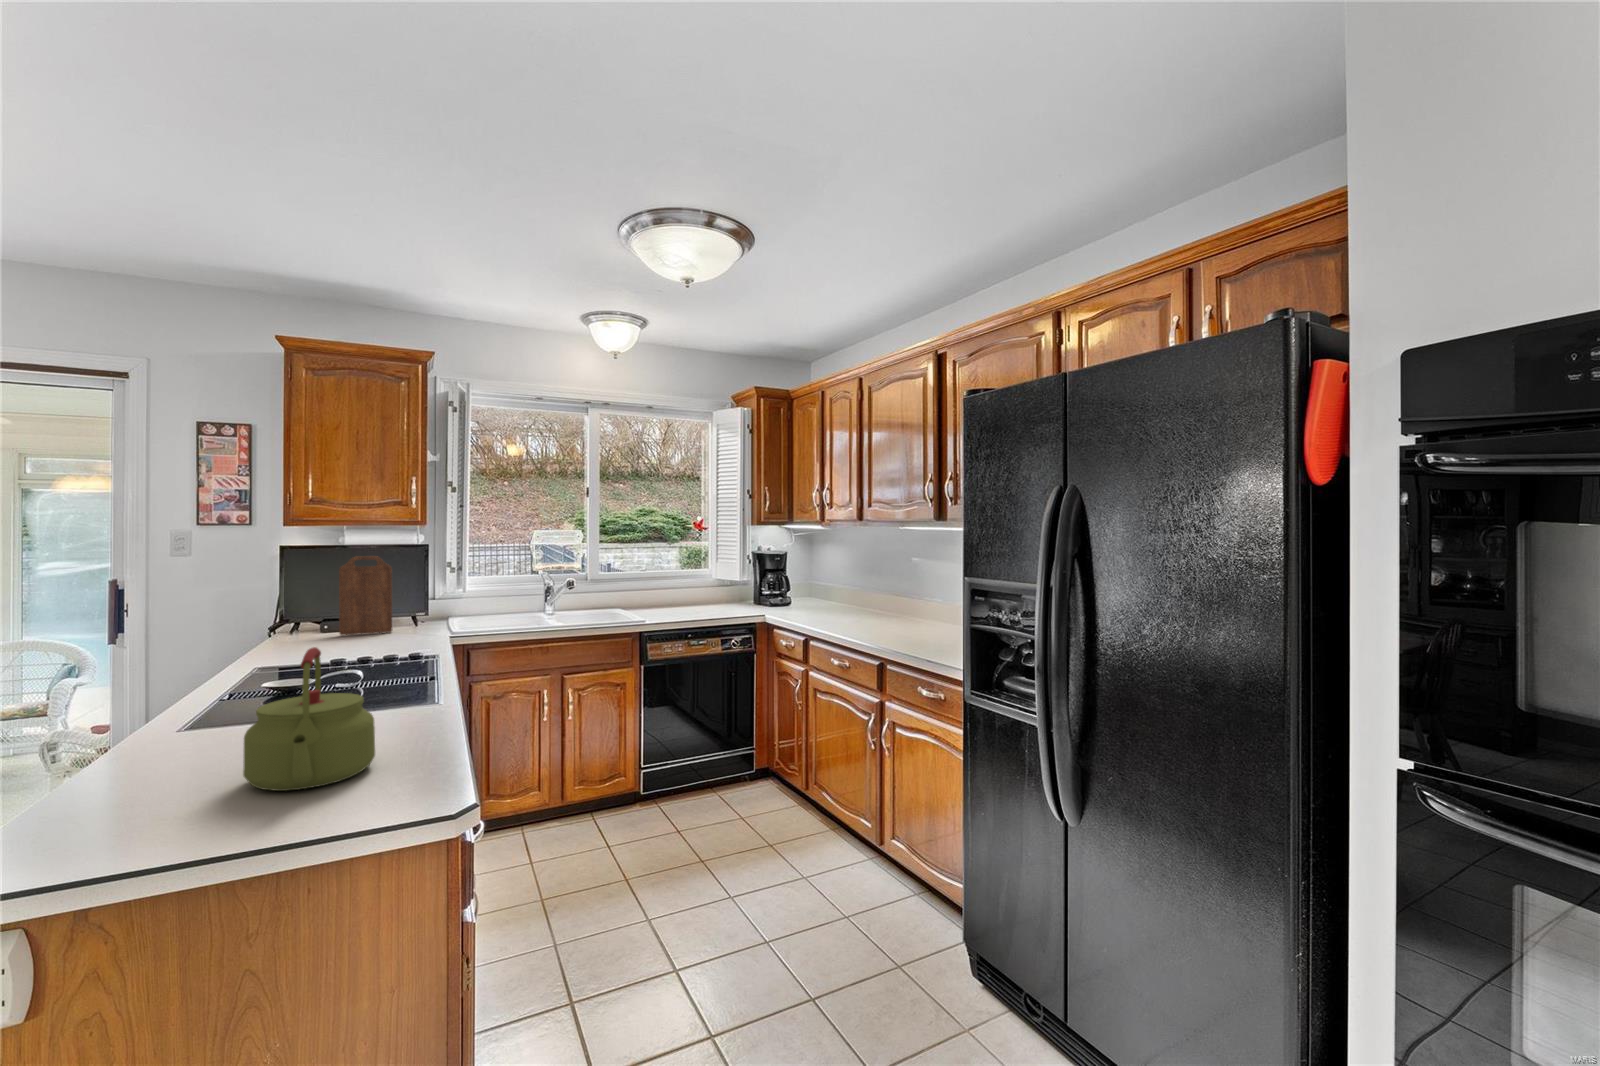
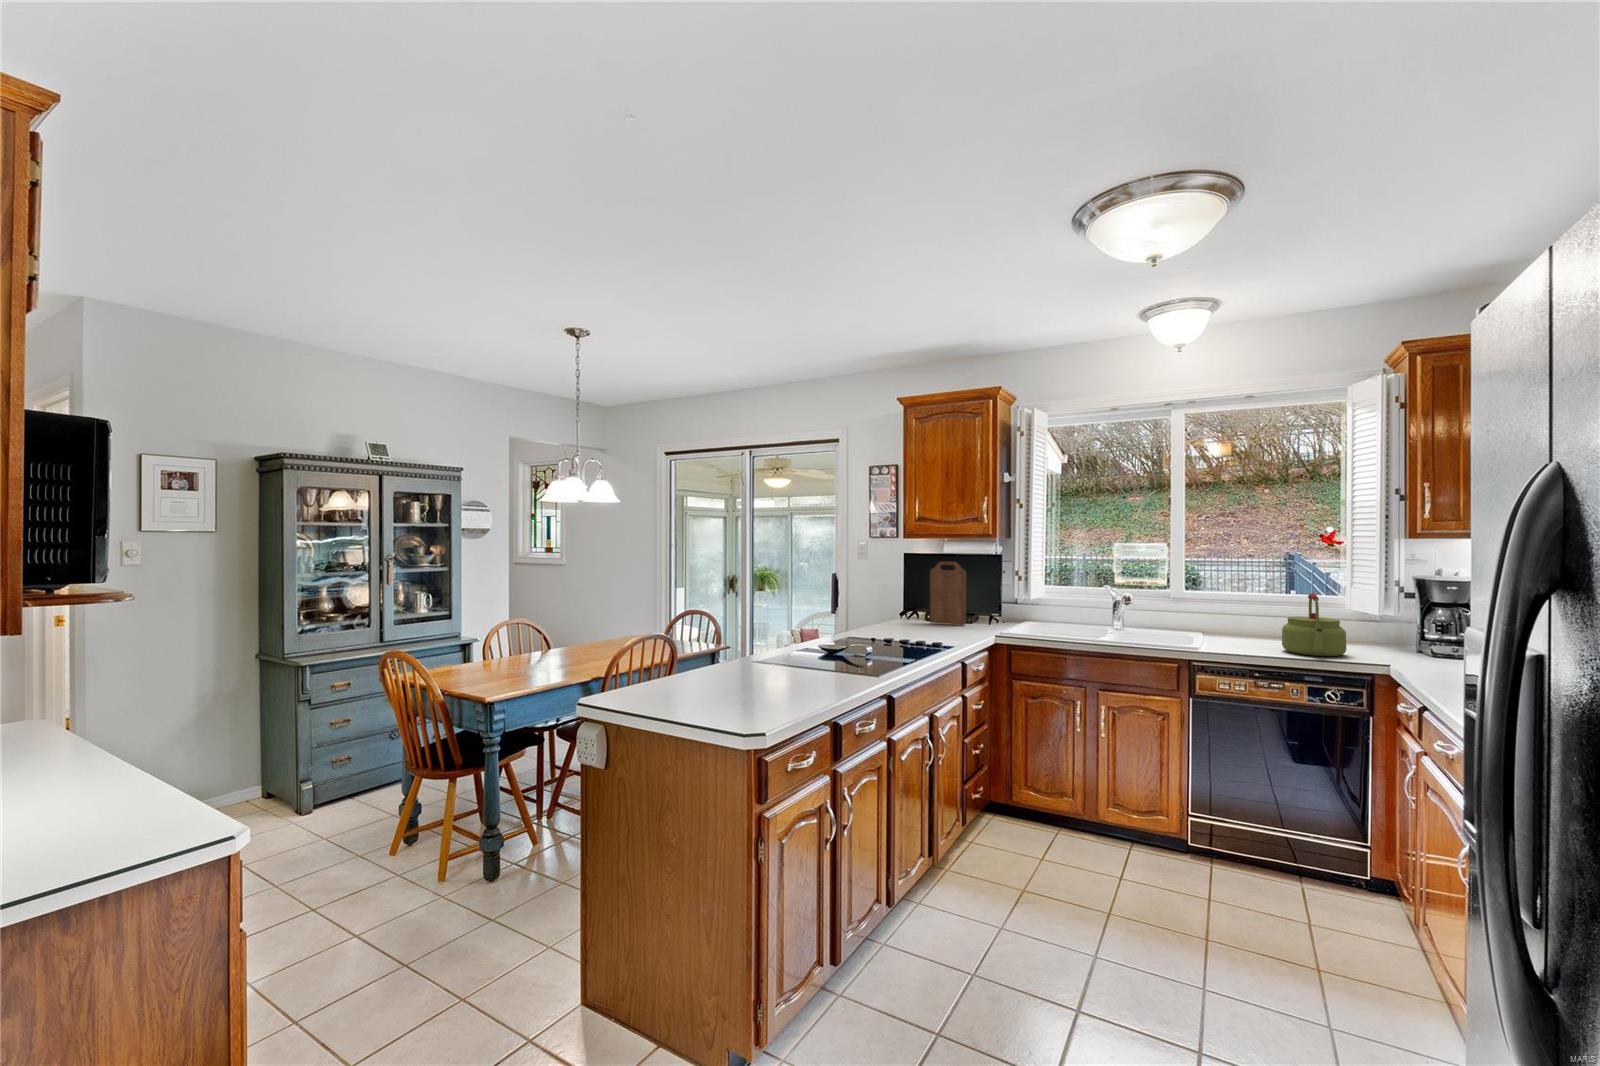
kettle: present [243,647,375,791] -> present [1282,593,1346,656]

